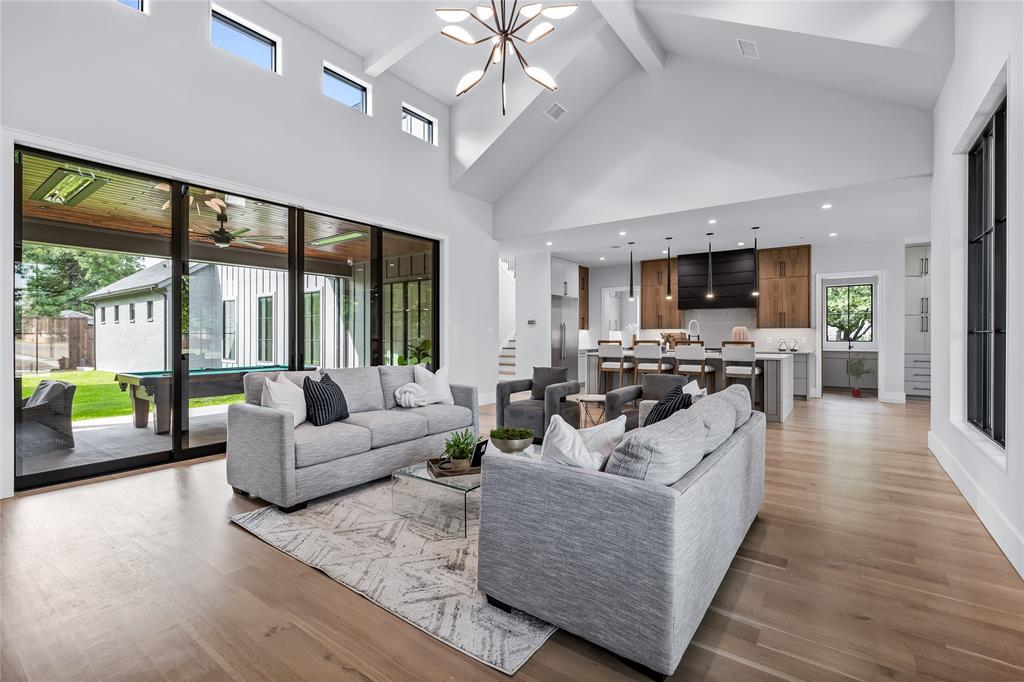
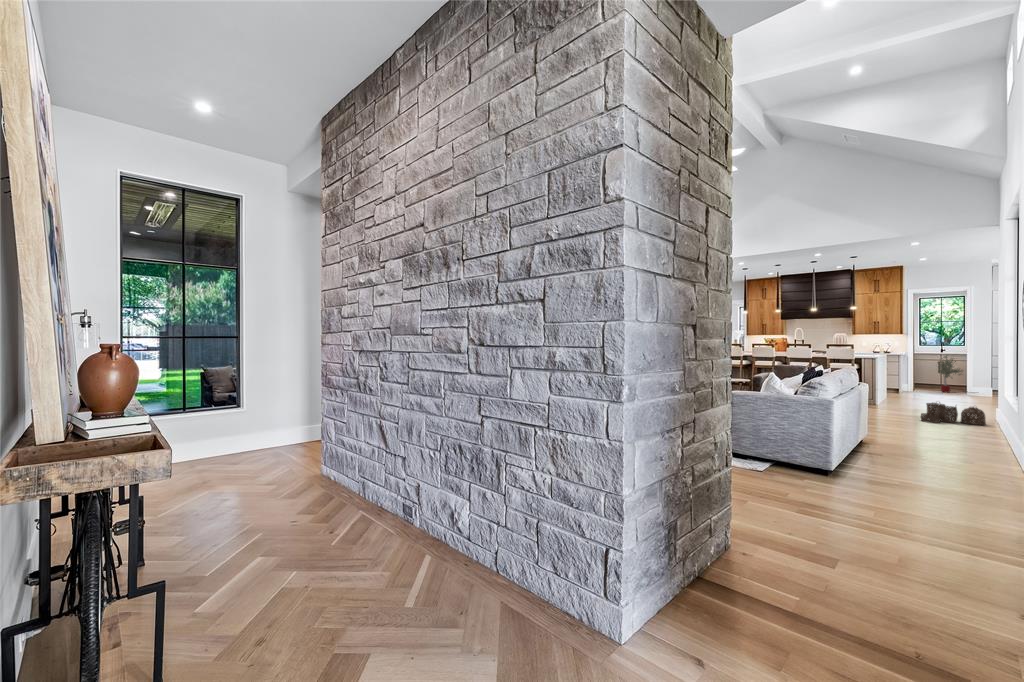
woven basket: none [843,421,927,458] -> present [921,402,986,425]

